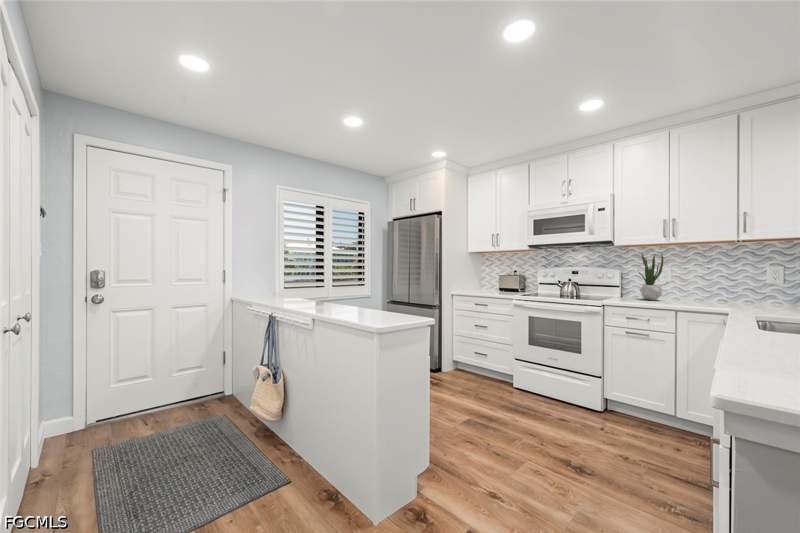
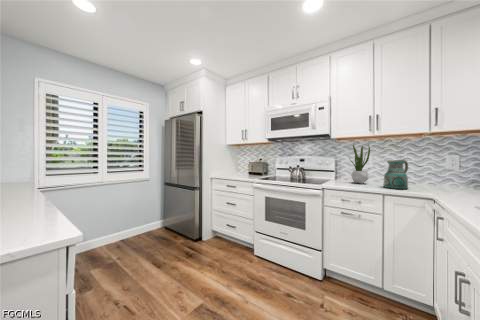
ceramic pitcher: none [679,272,711,305] -> present [384,160,408,189]

